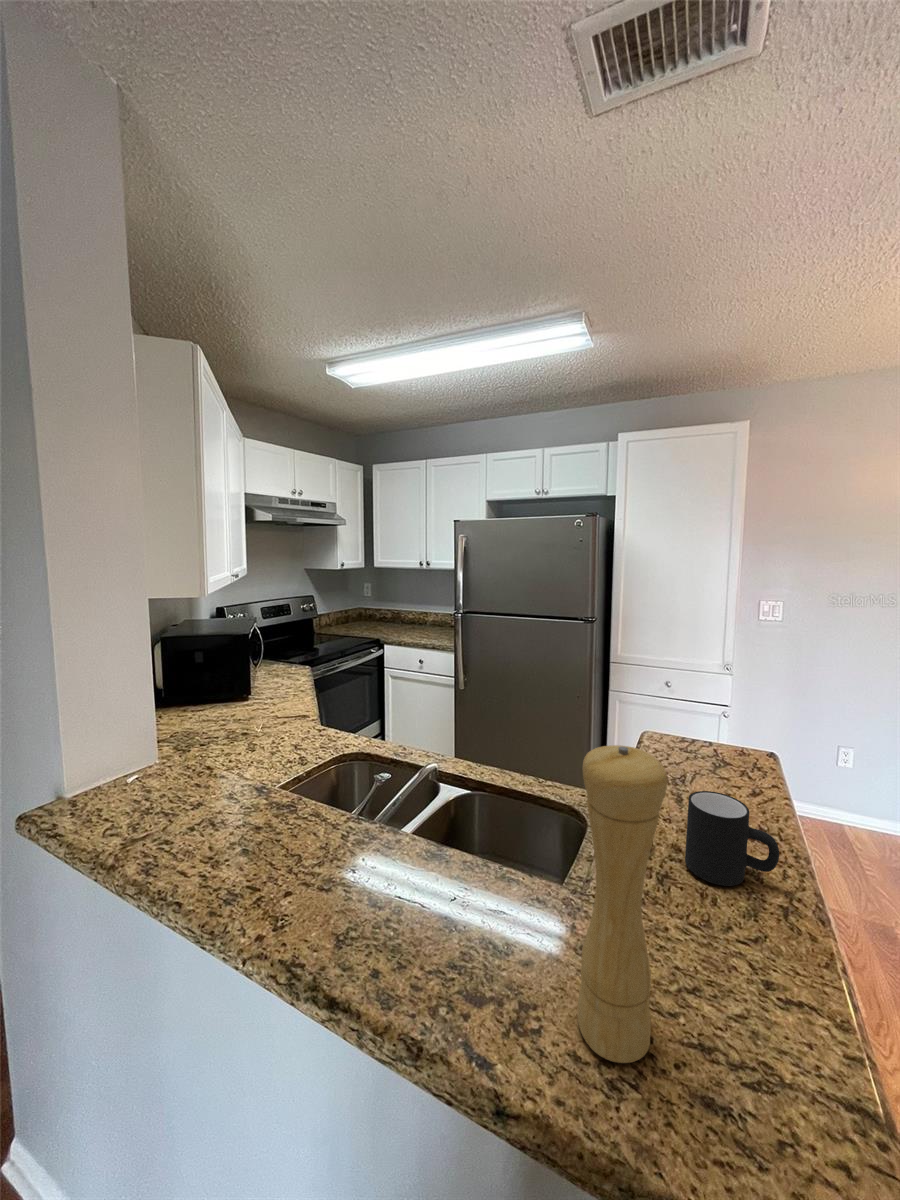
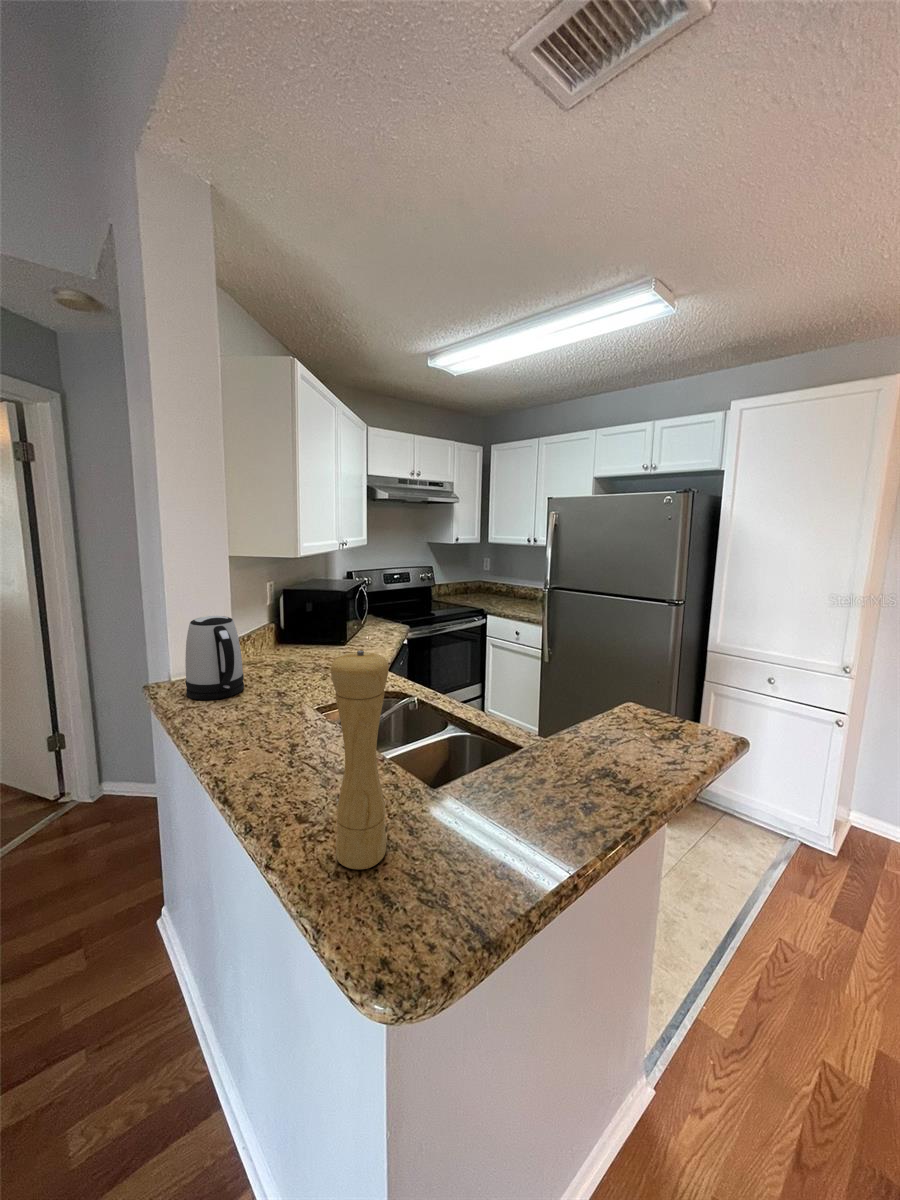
kettle: none [105,696,196,827] -> present [185,616,244,700]
mug: present [685,791,779,886] -> none [531,734,597,812]

